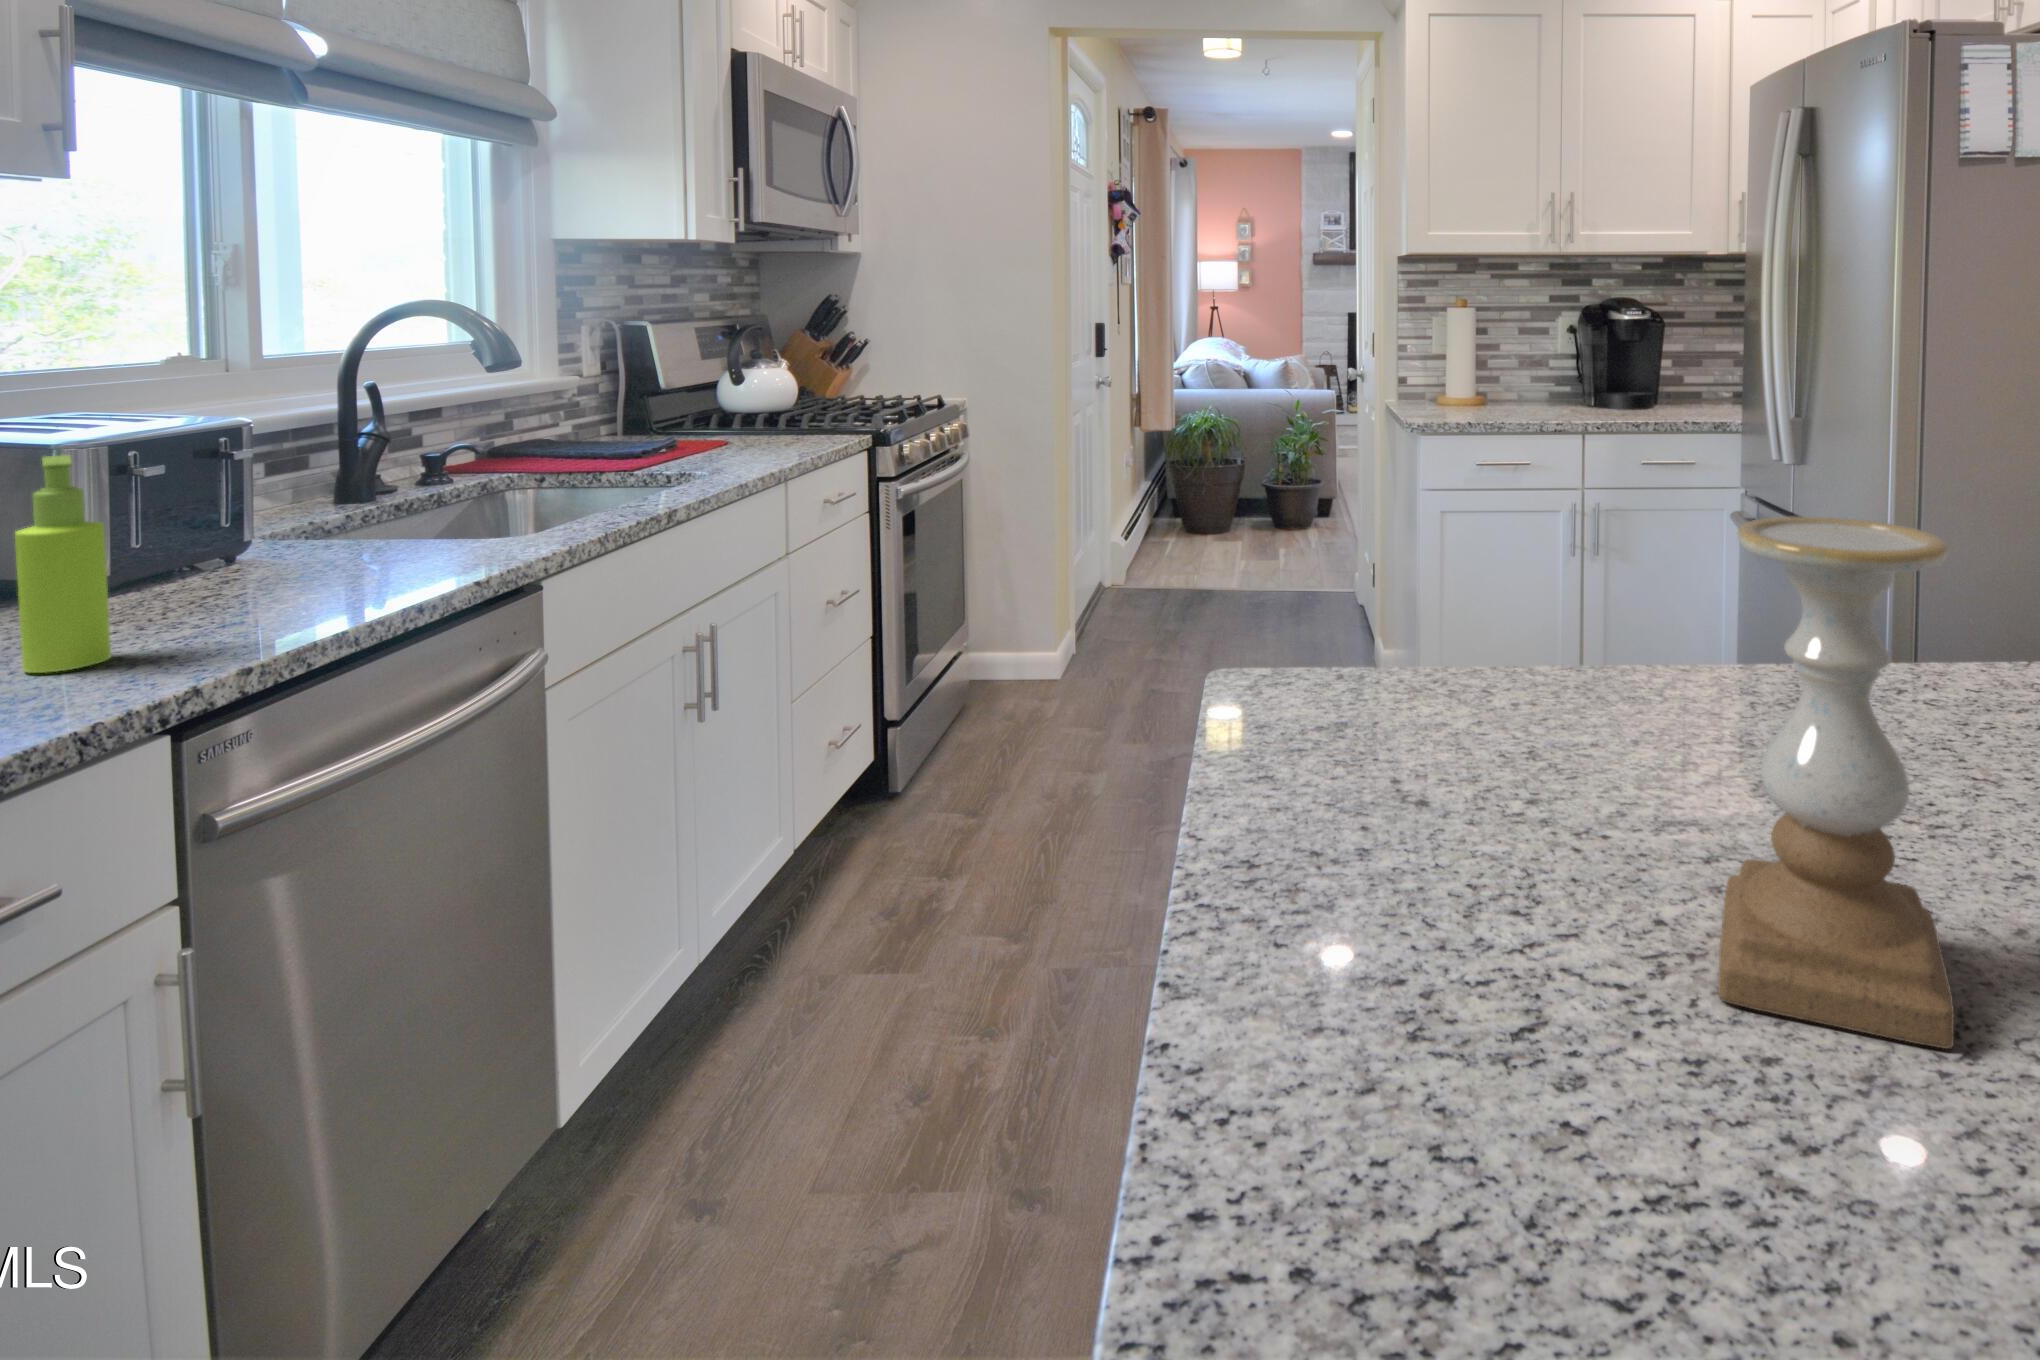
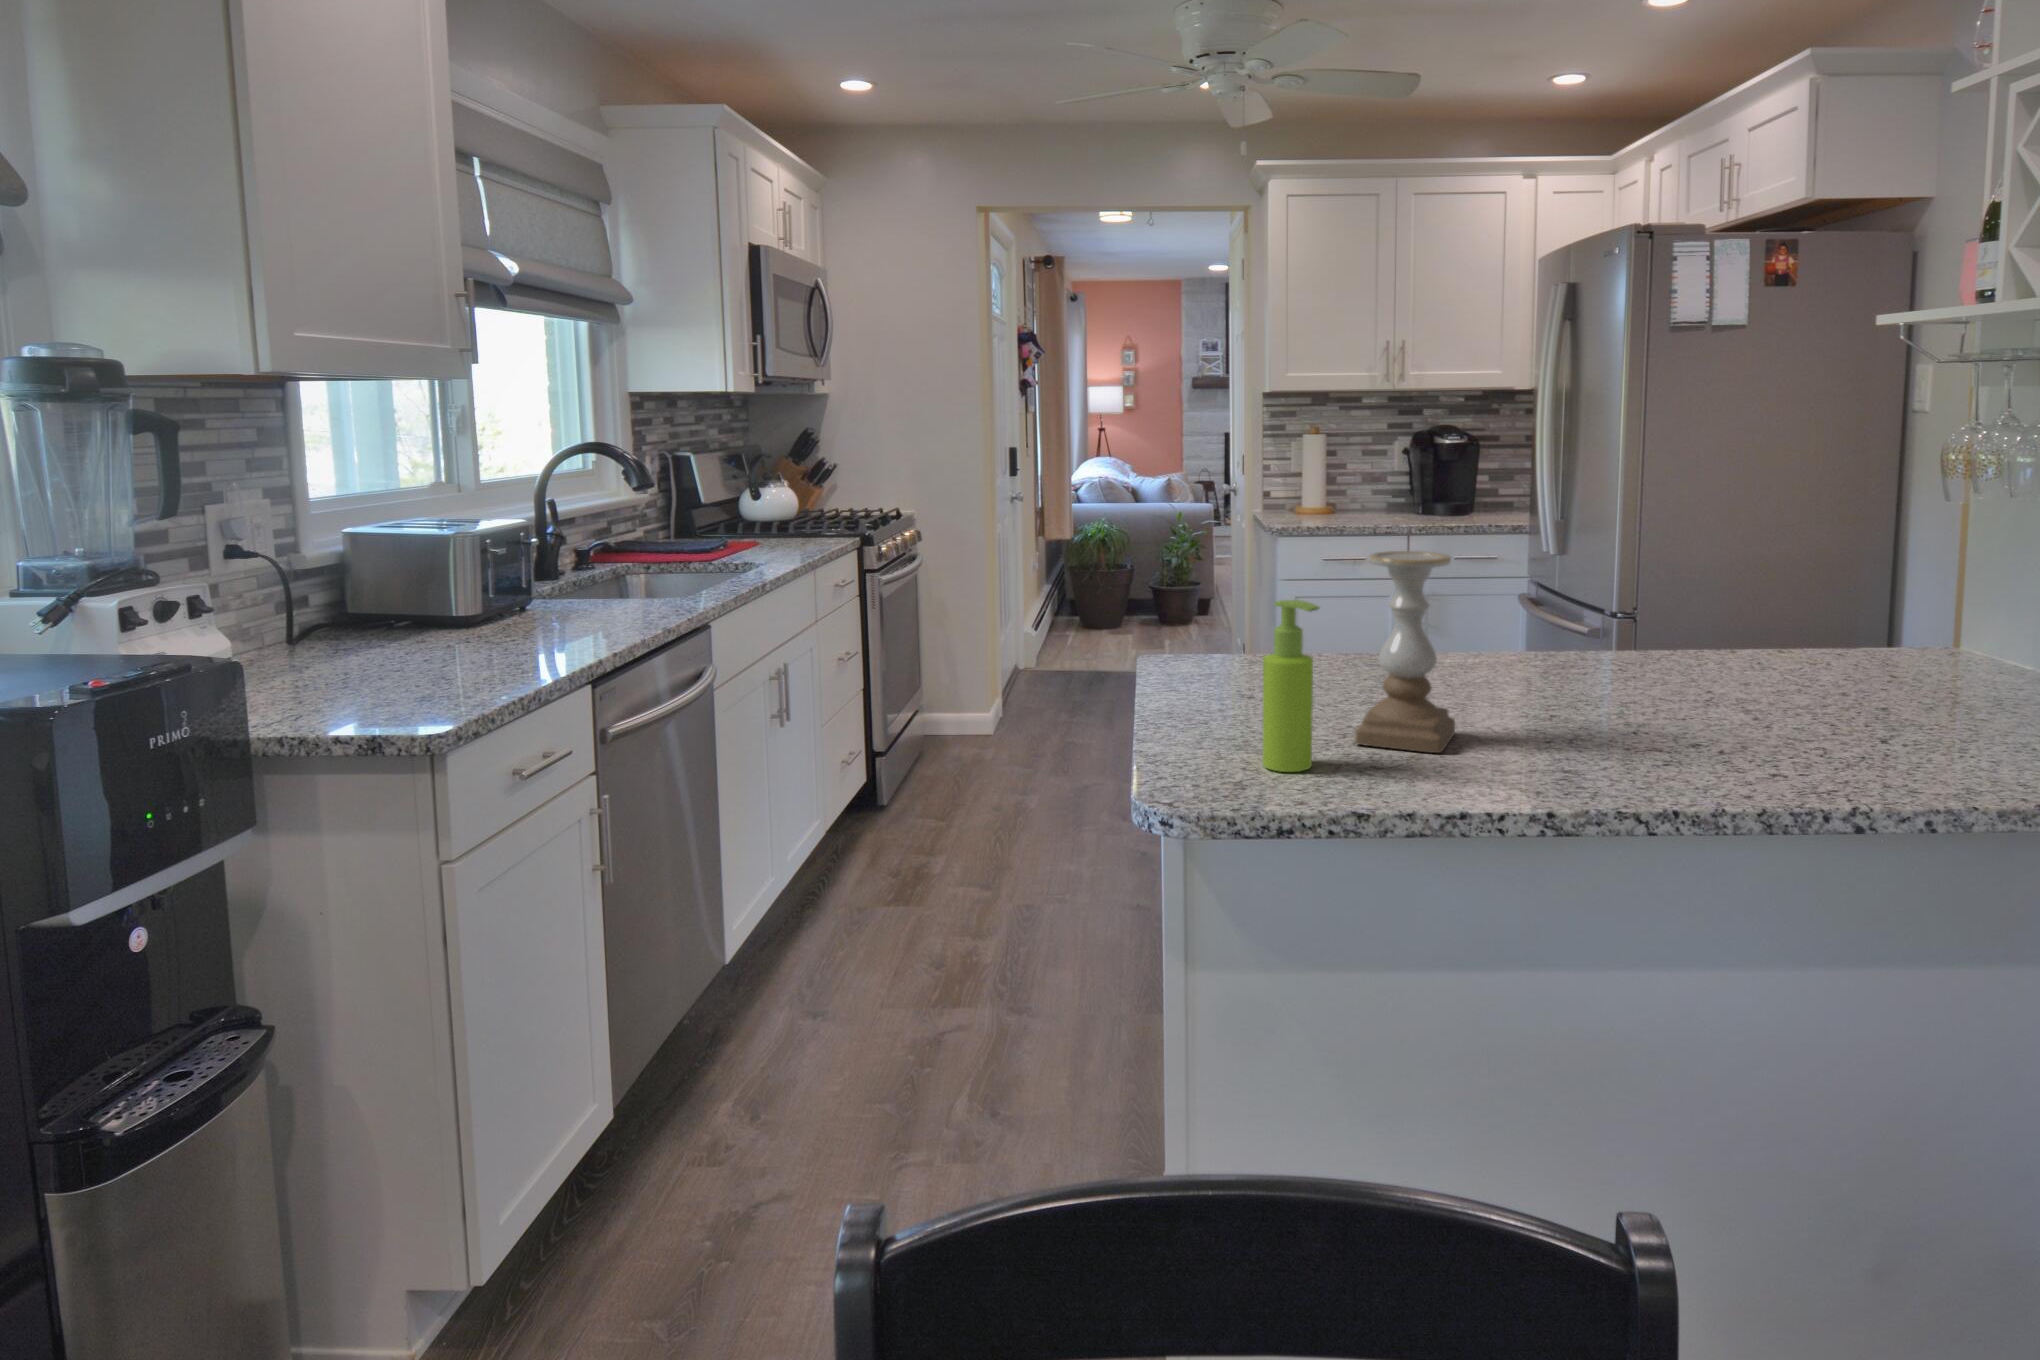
soap dispenser: present [15,455,111,673] -> present [1262,600,1319,772]

